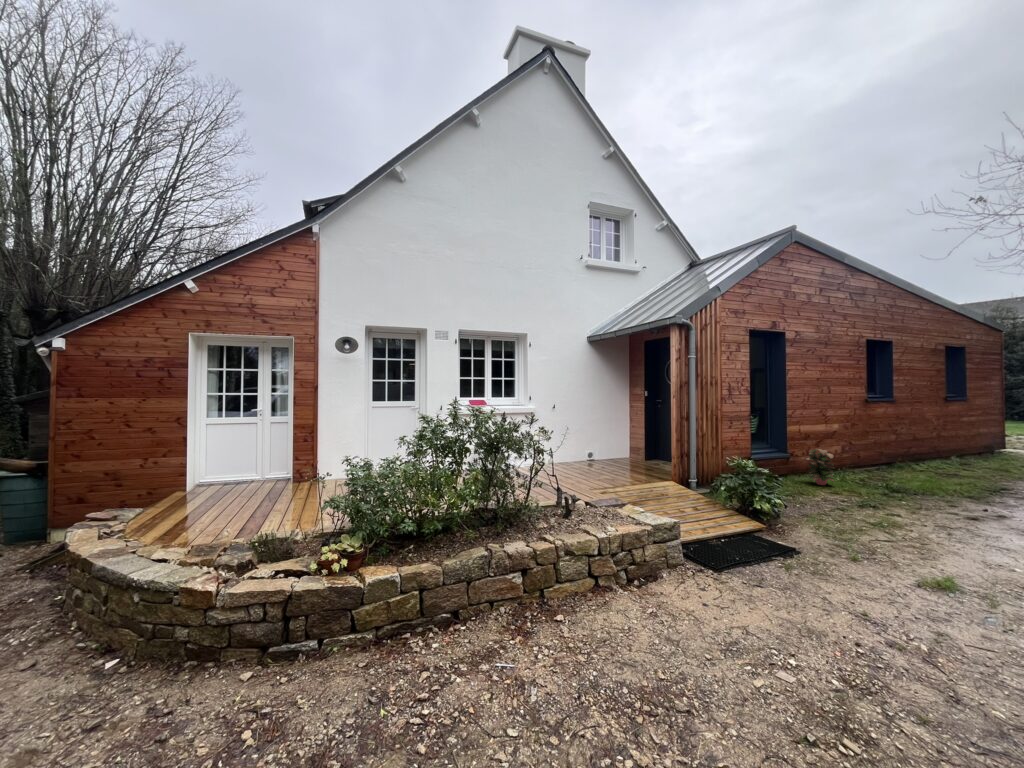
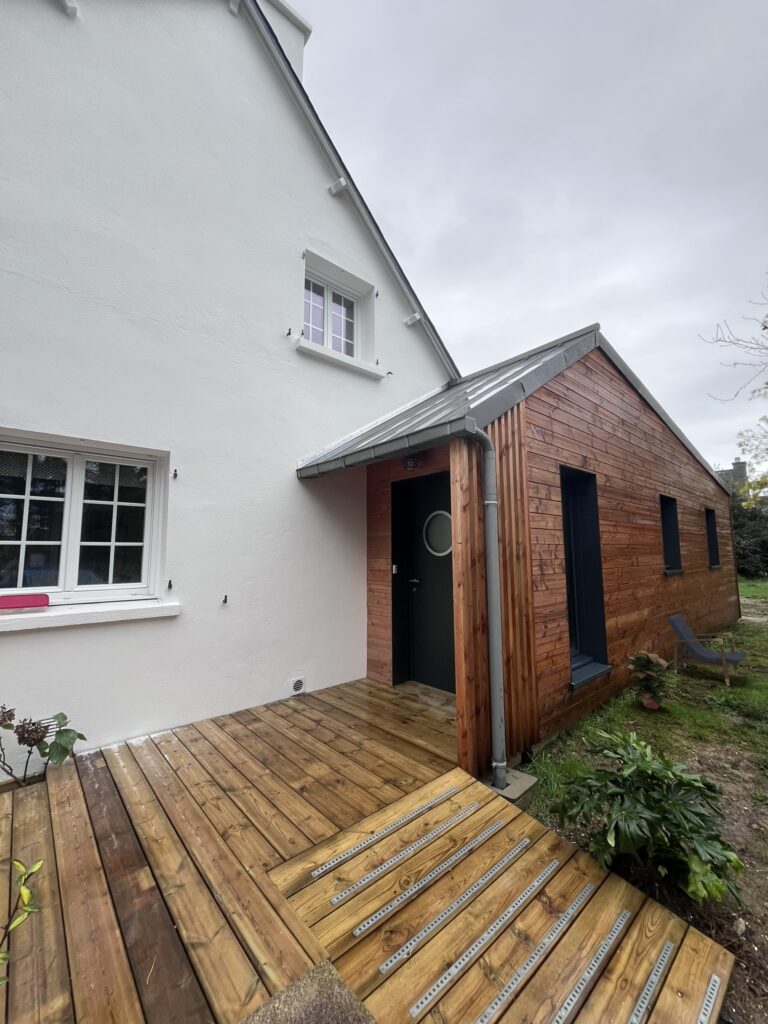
lounge chair: none [865,433,931,482] -> present [667,614,747,686]

